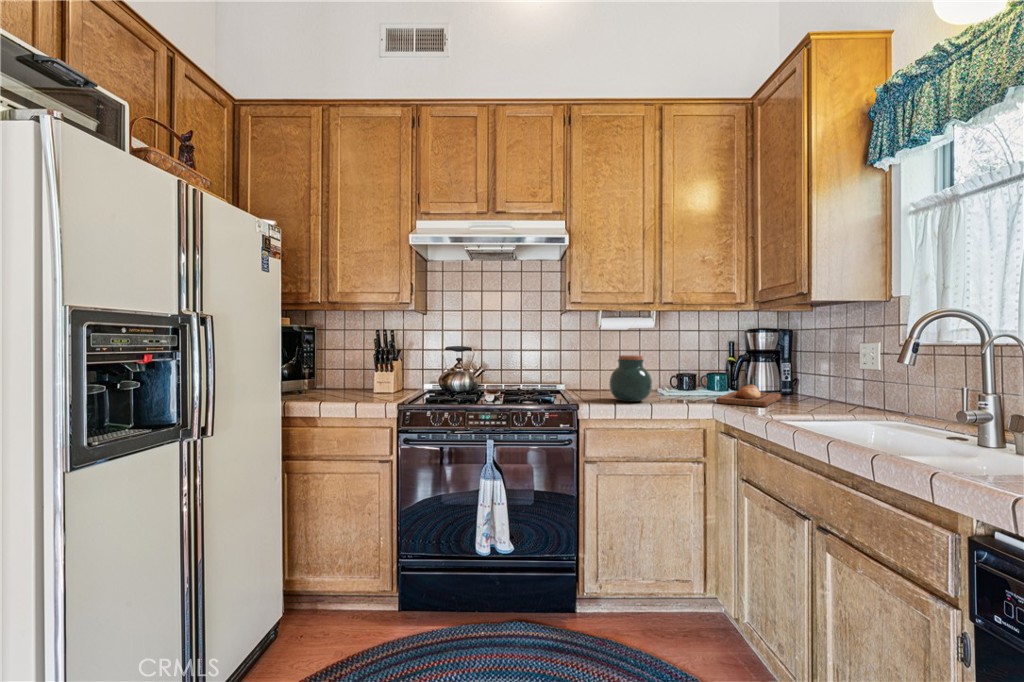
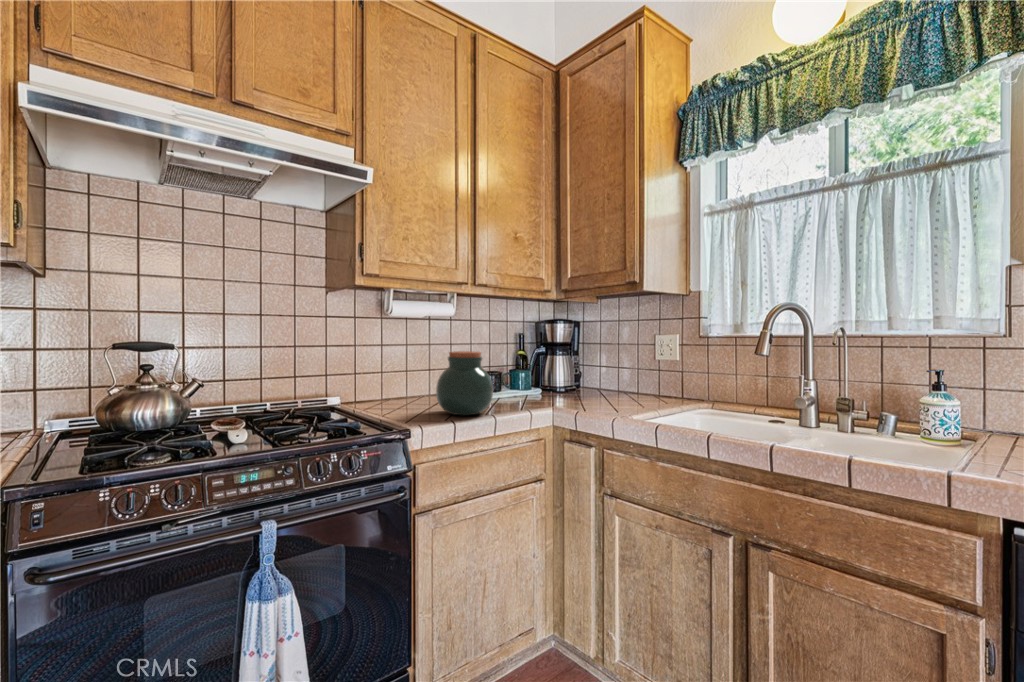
bread loaf: present [716,385,781,407] -> none [540,380,604,405]

